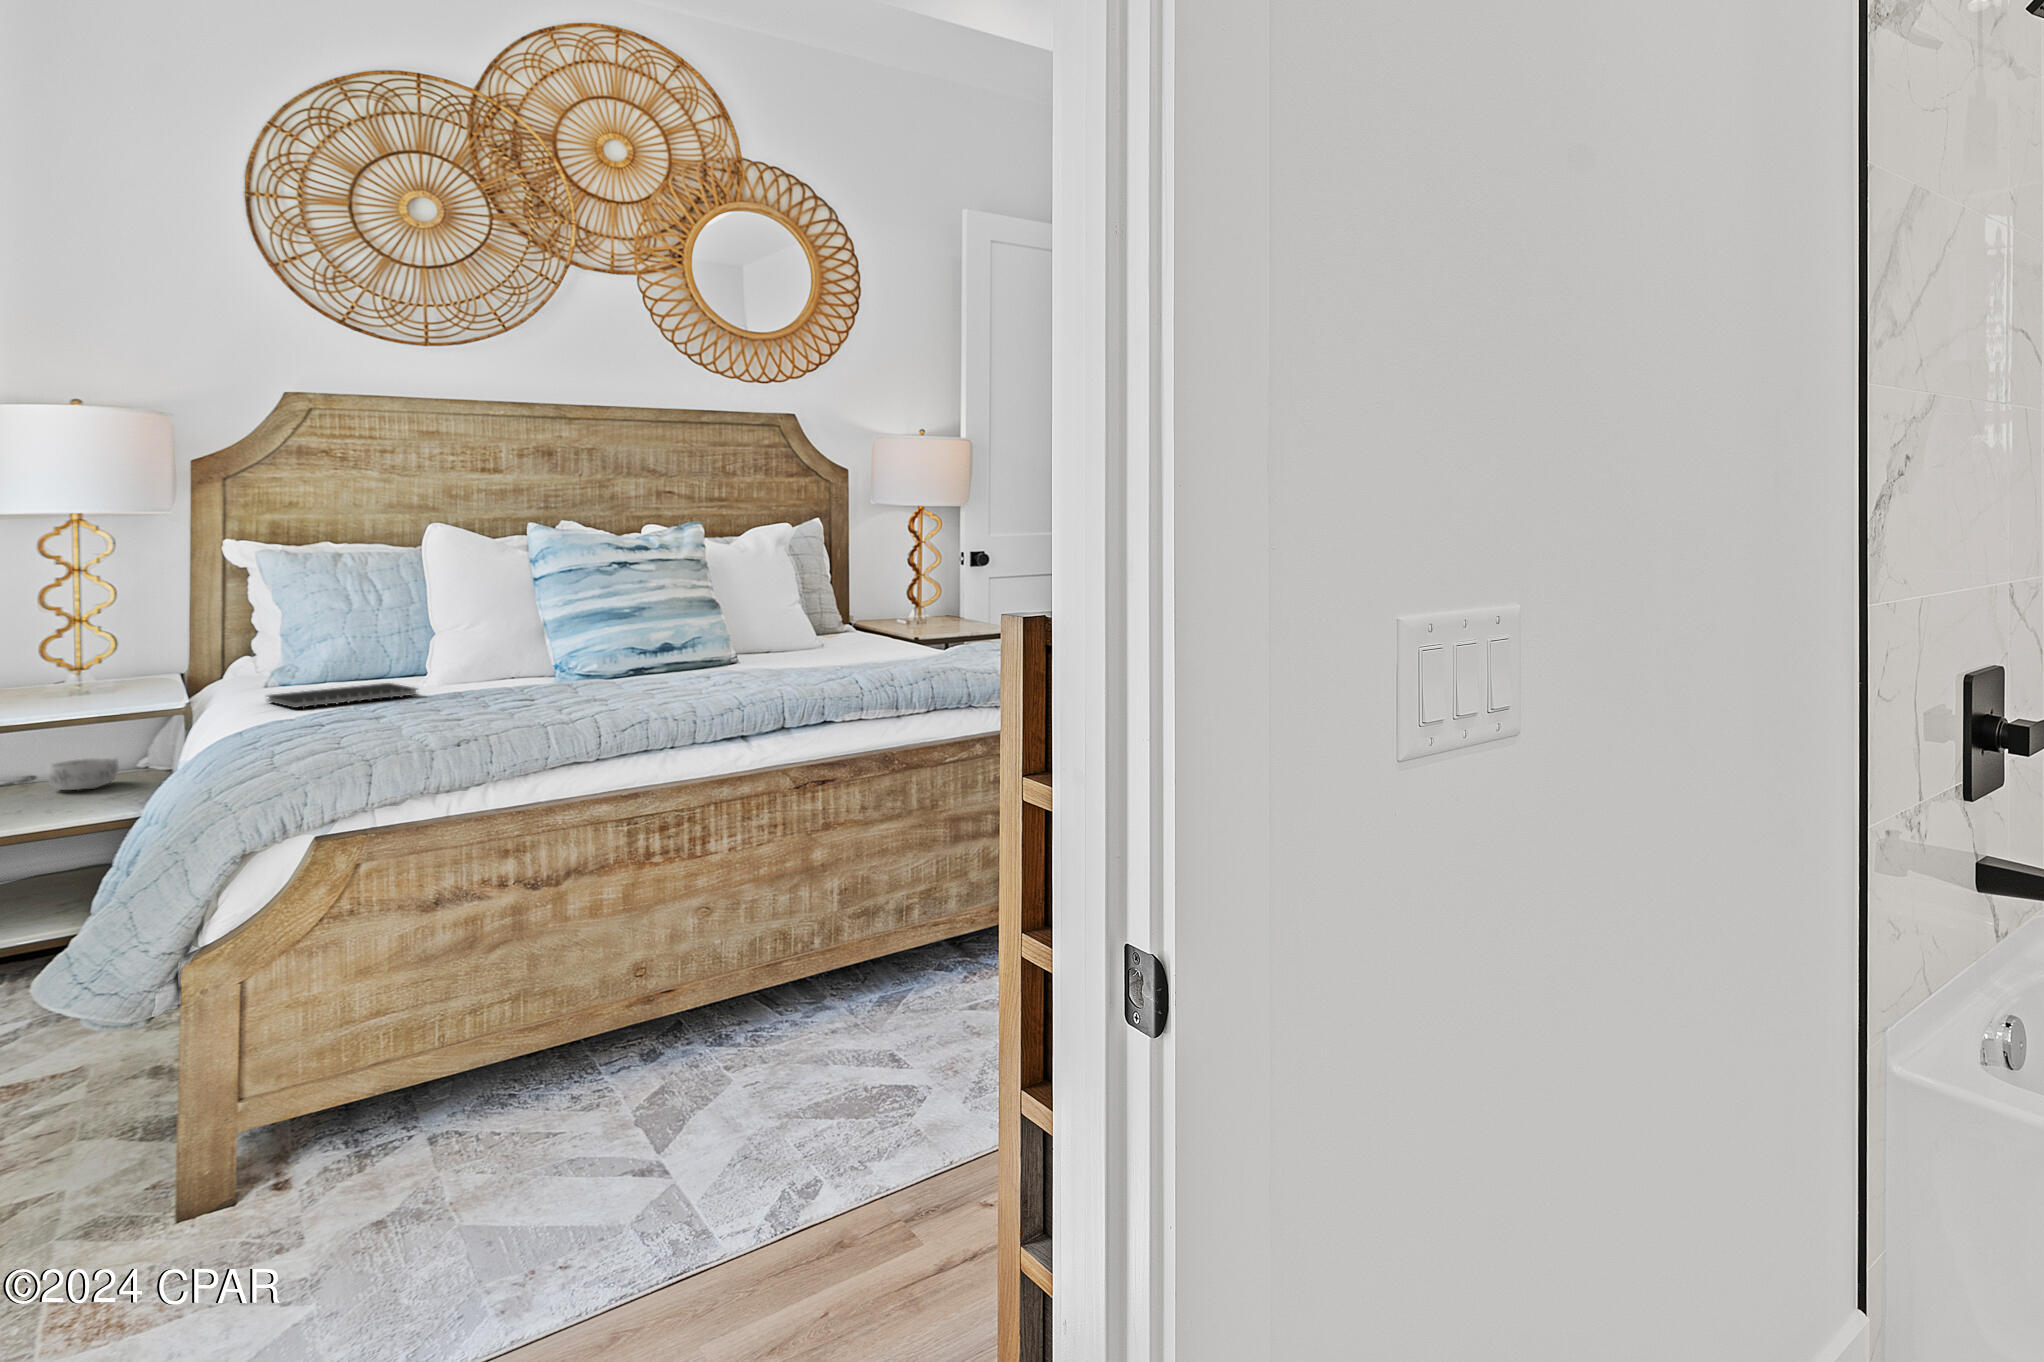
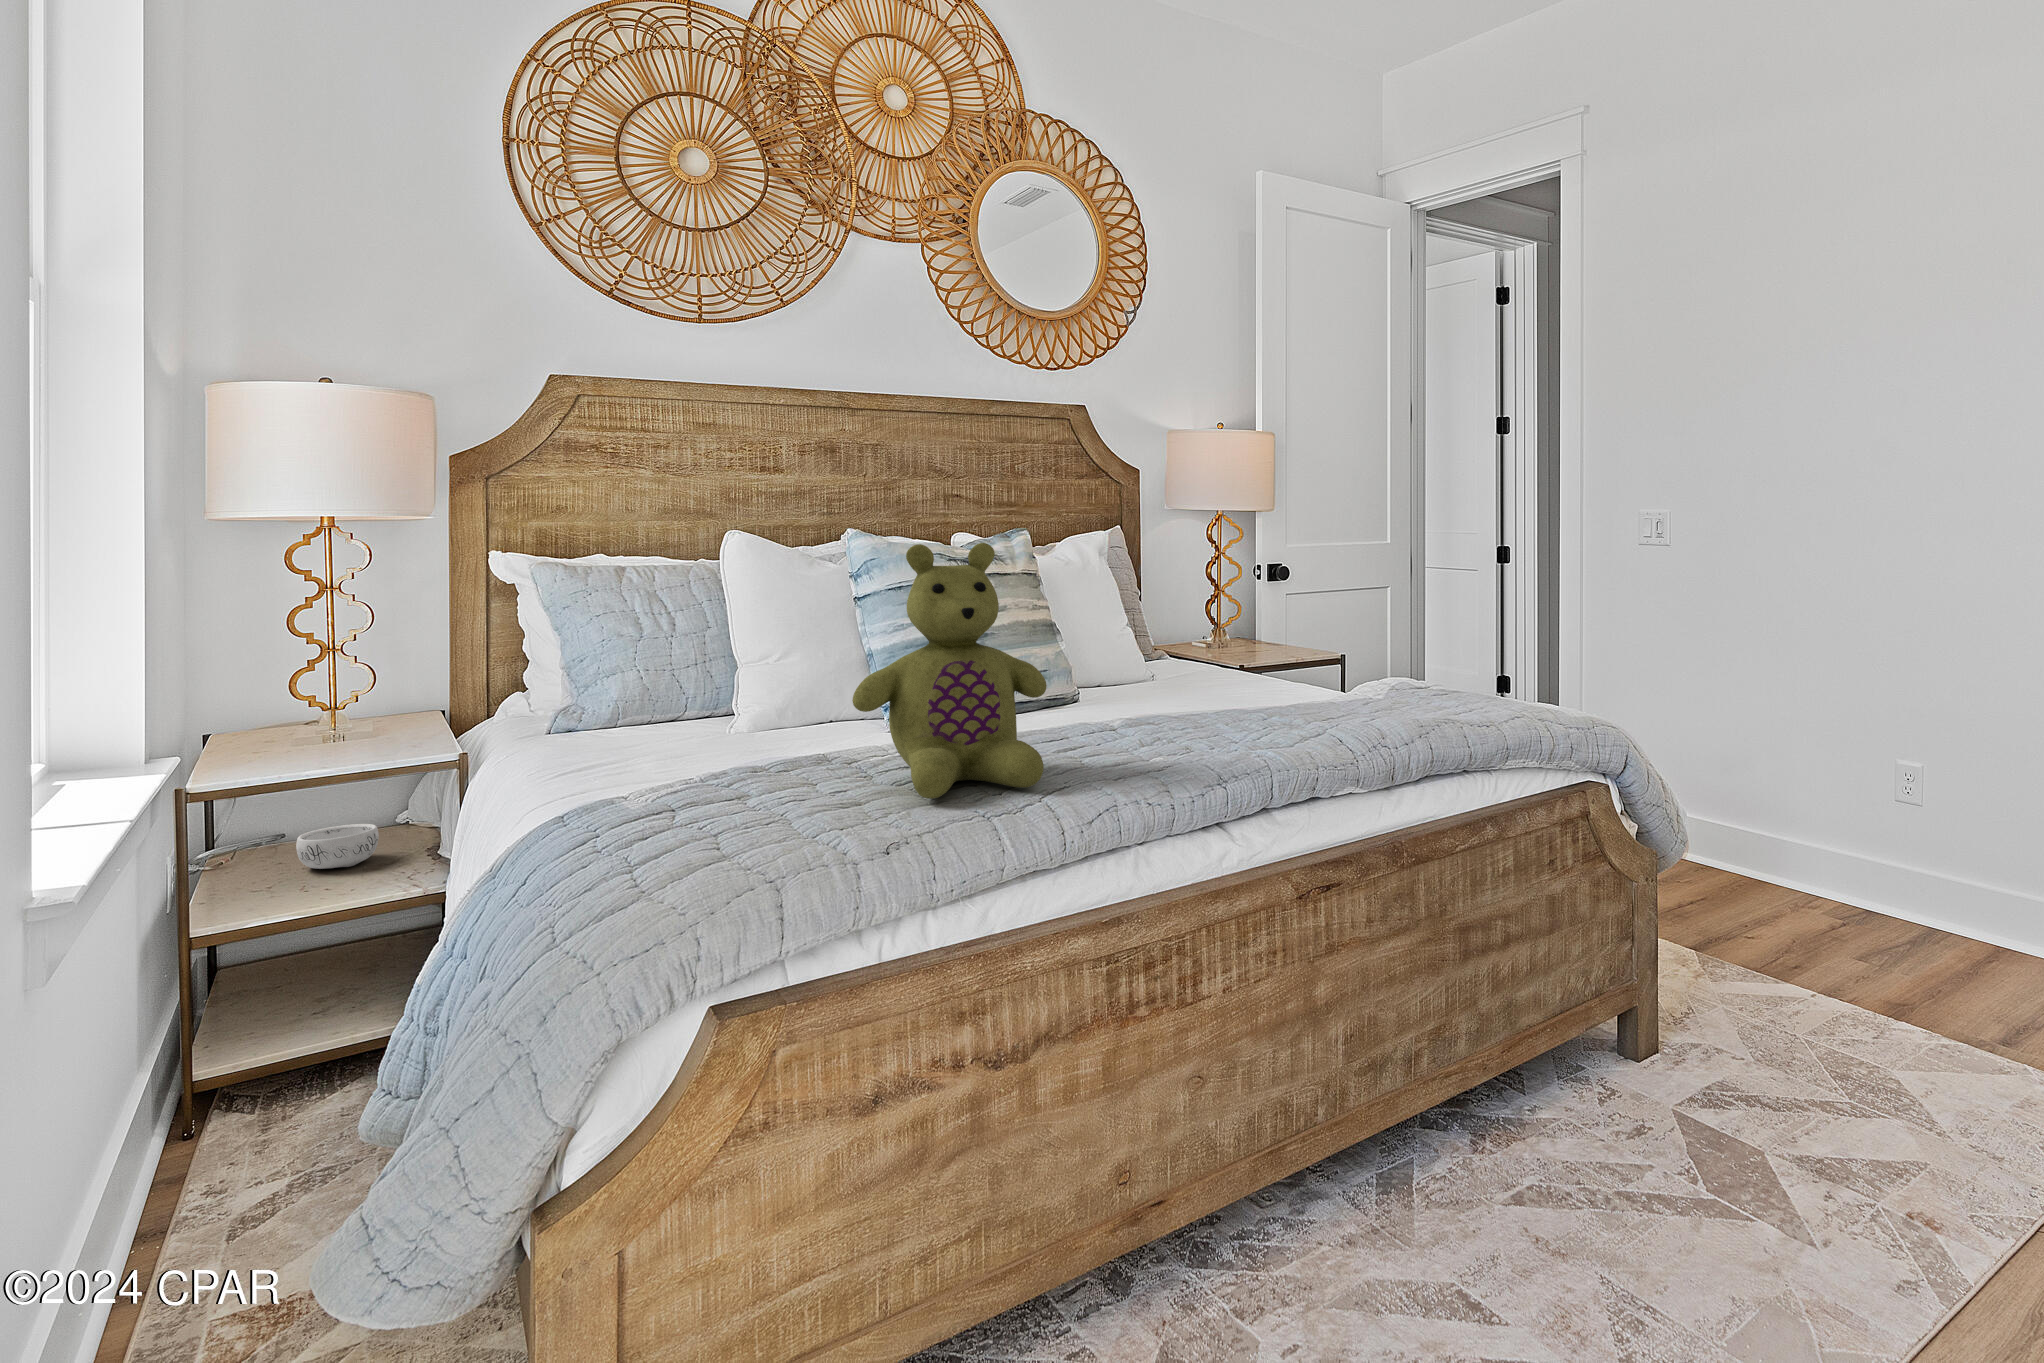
stuffed bear: none [457,530,620,710] -> present [852,543,1047,799]
notebook: present [268,683,417,708] -> none [566,735,748,777]

